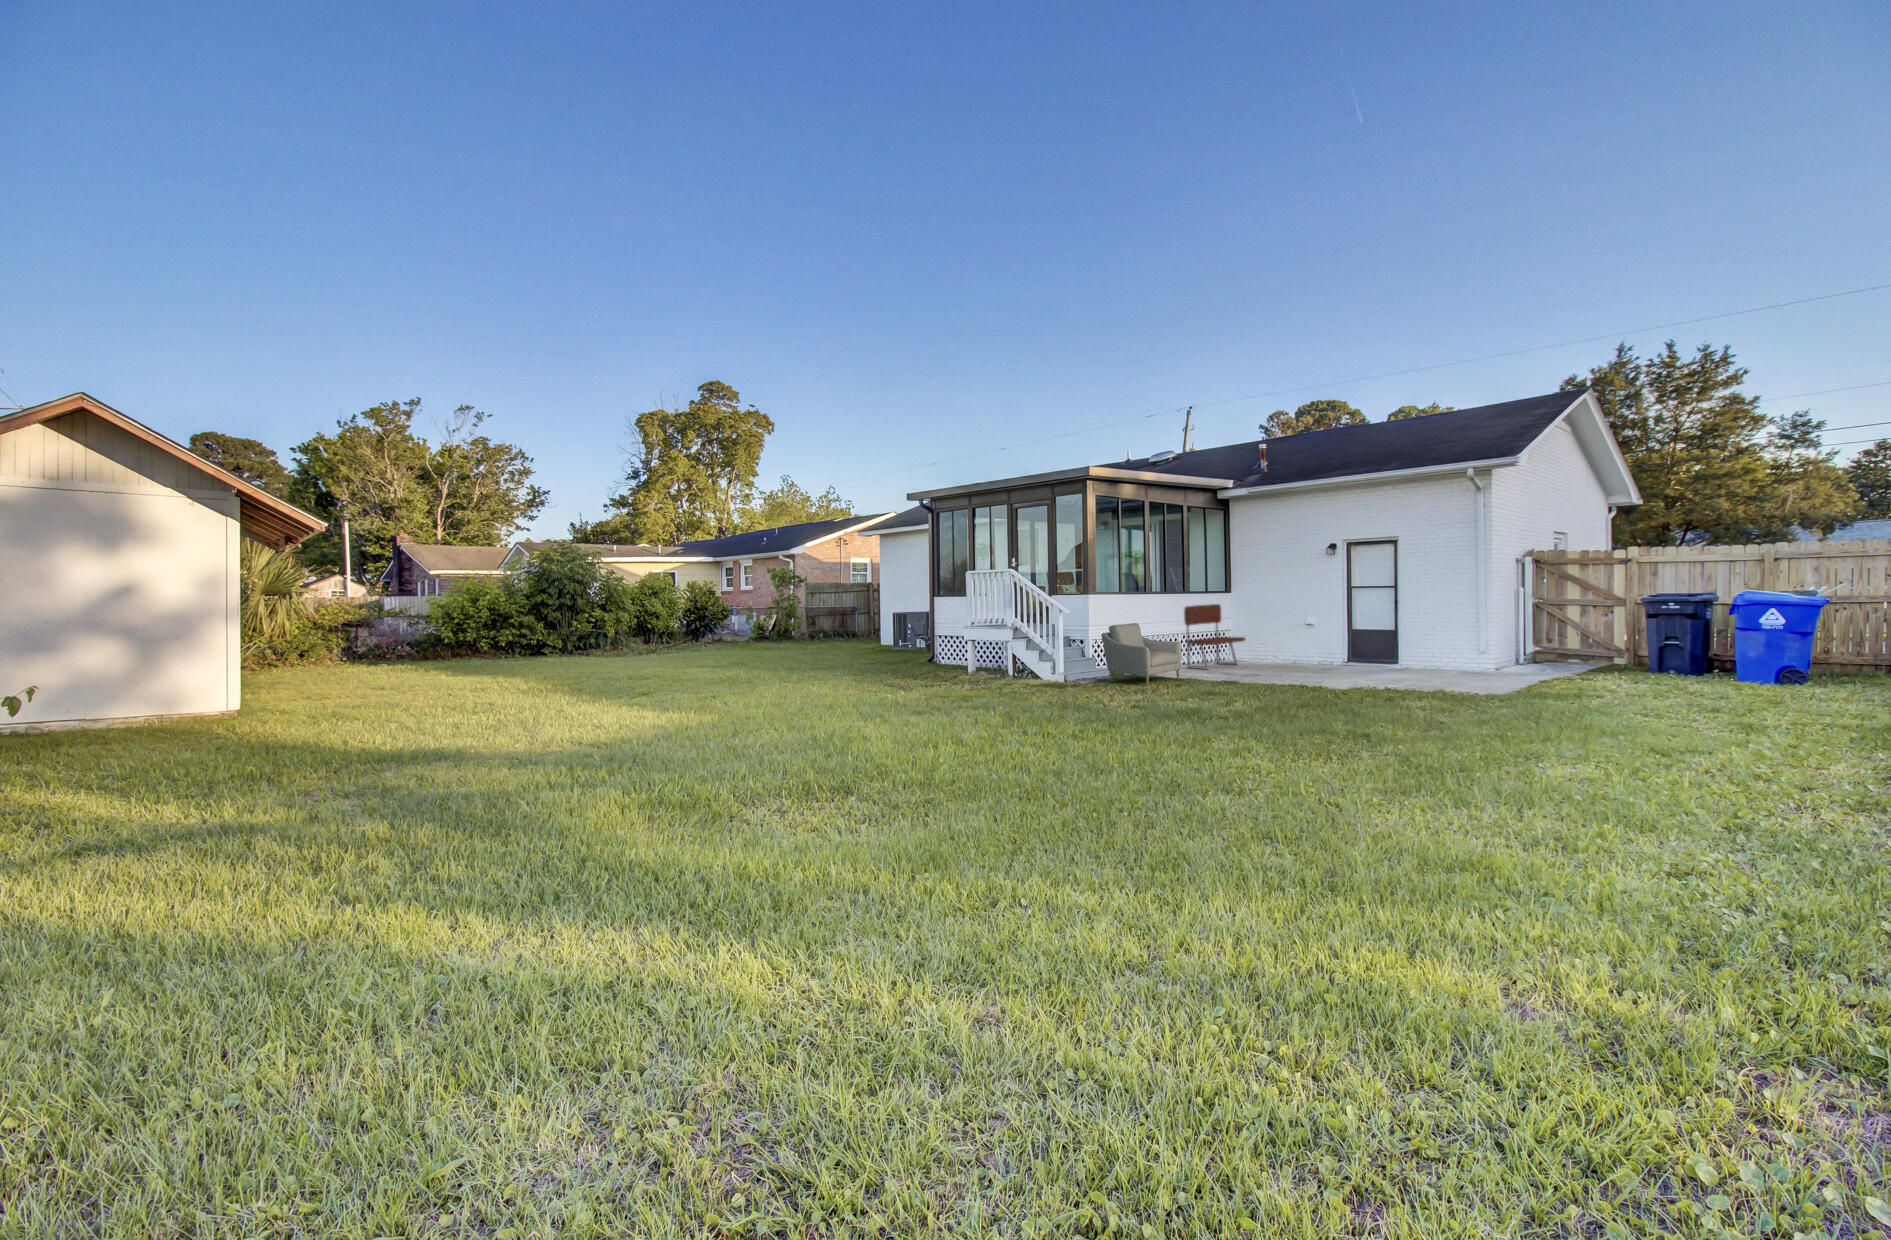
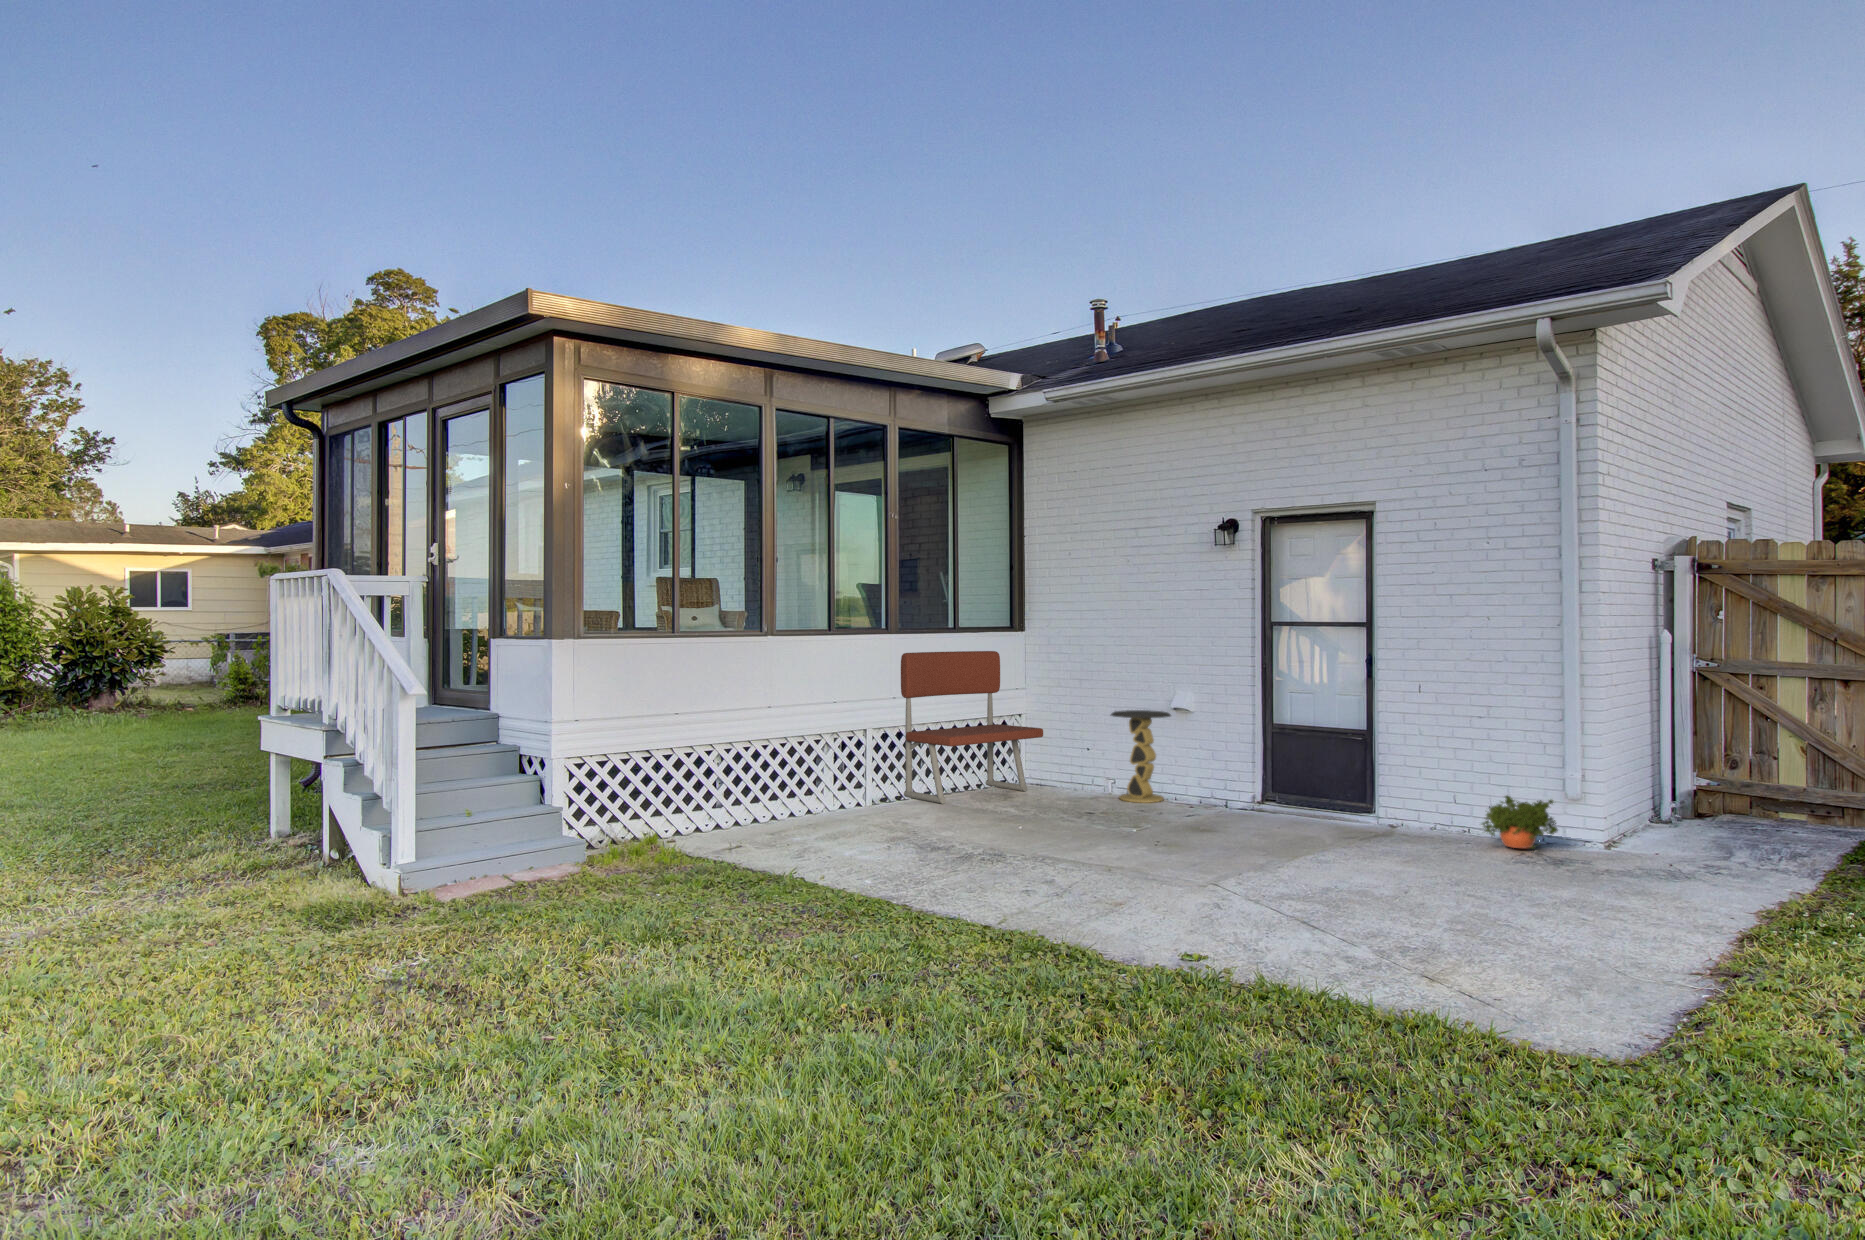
chair: present [1101,623,1181,685] -> none [626,689,830,861]
side table: none [1278,628,1306,667] -> present [1111,710,1171,803]
potted plant: none [1444,653,1477,675] -> present [1482,796,1558,853]

